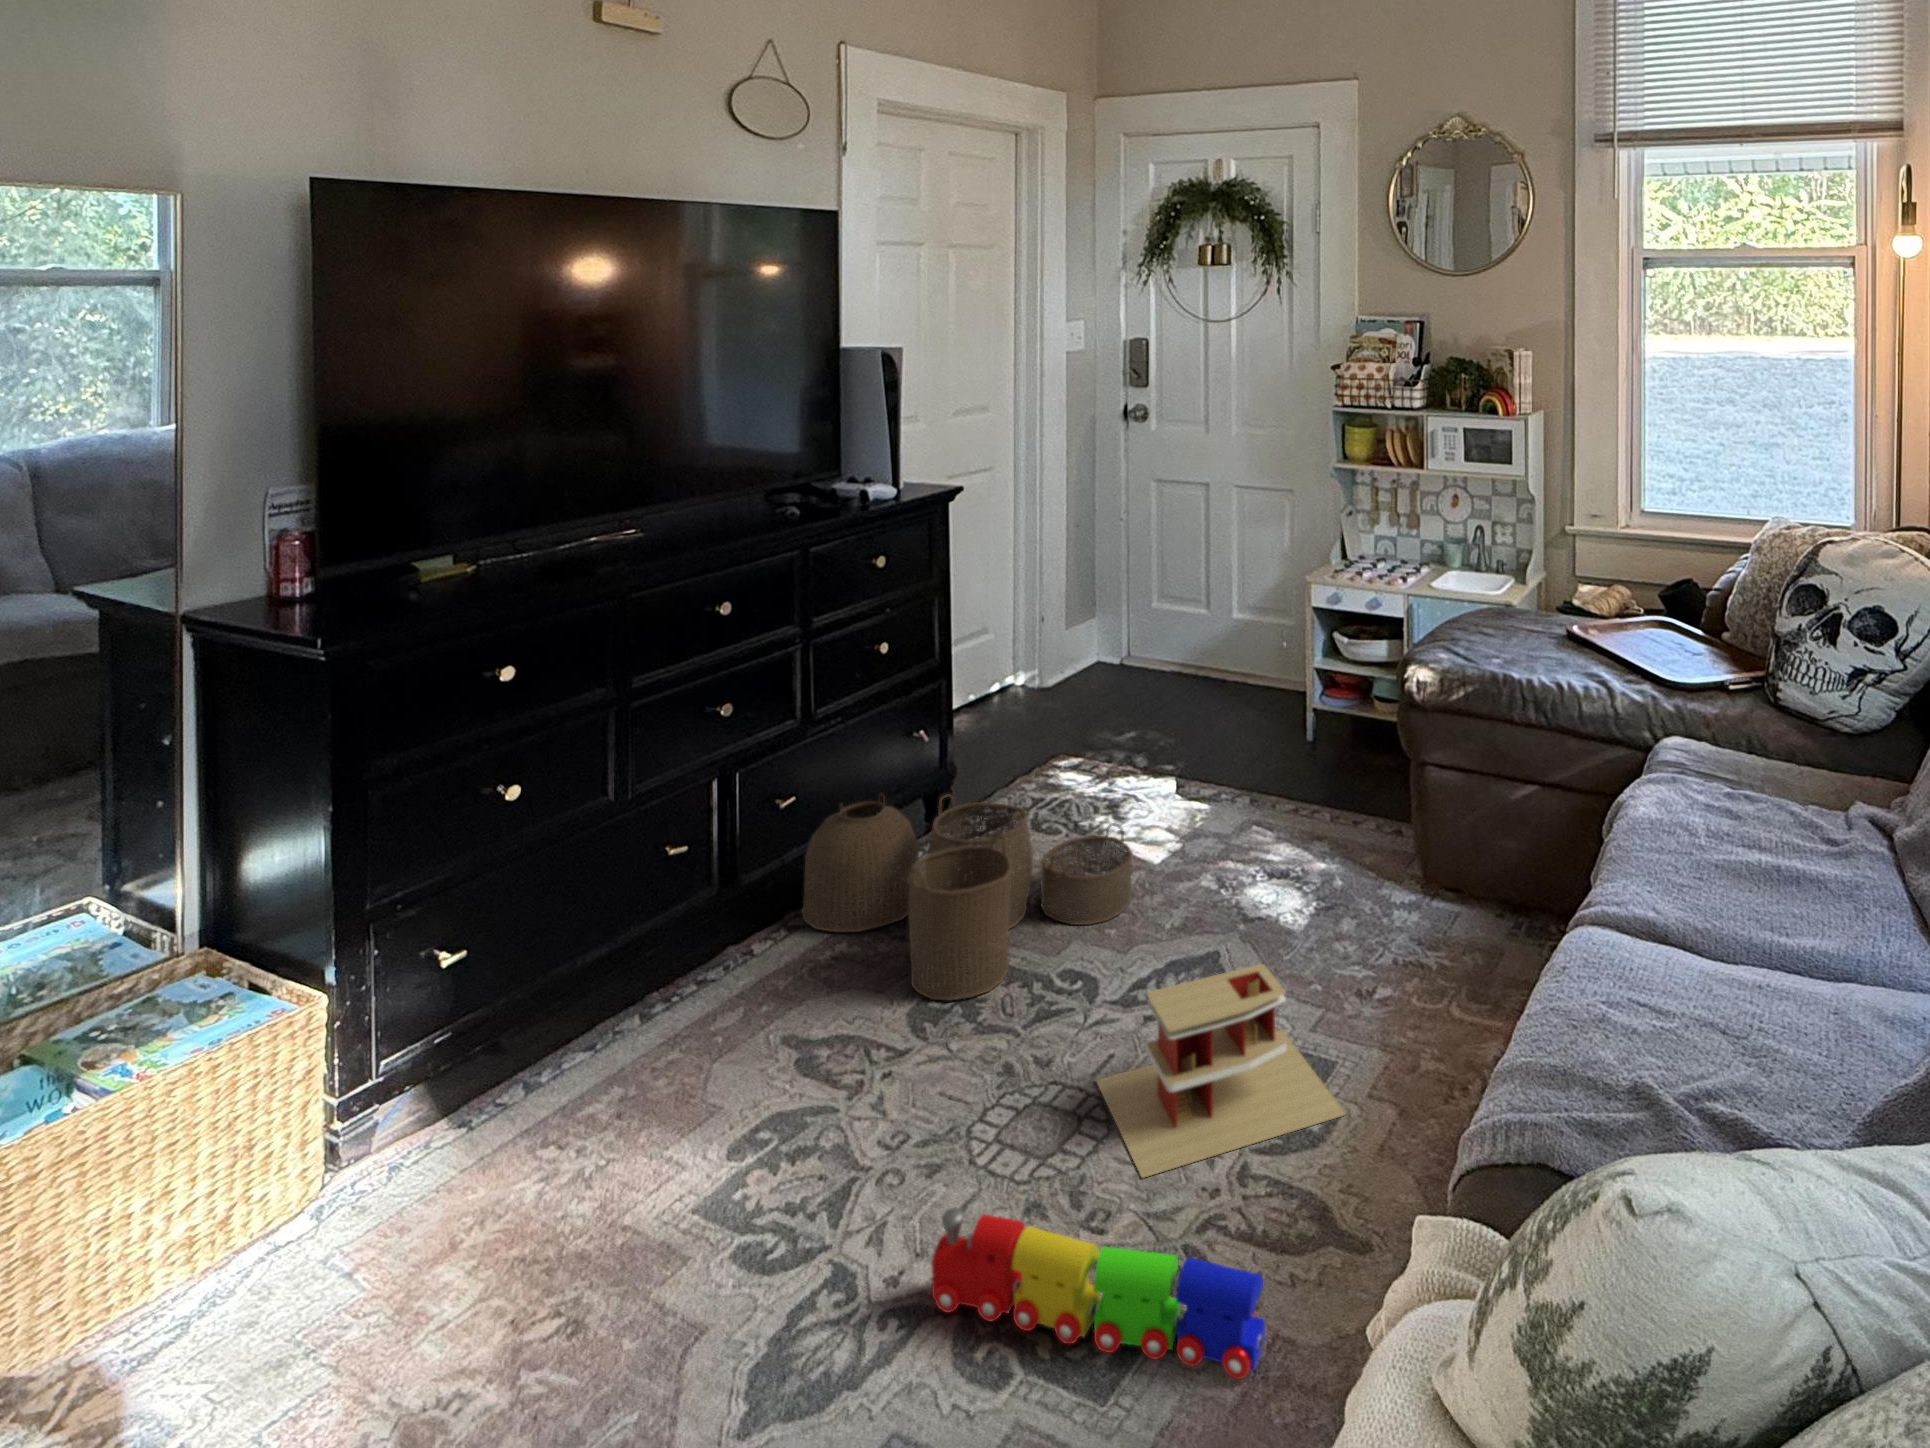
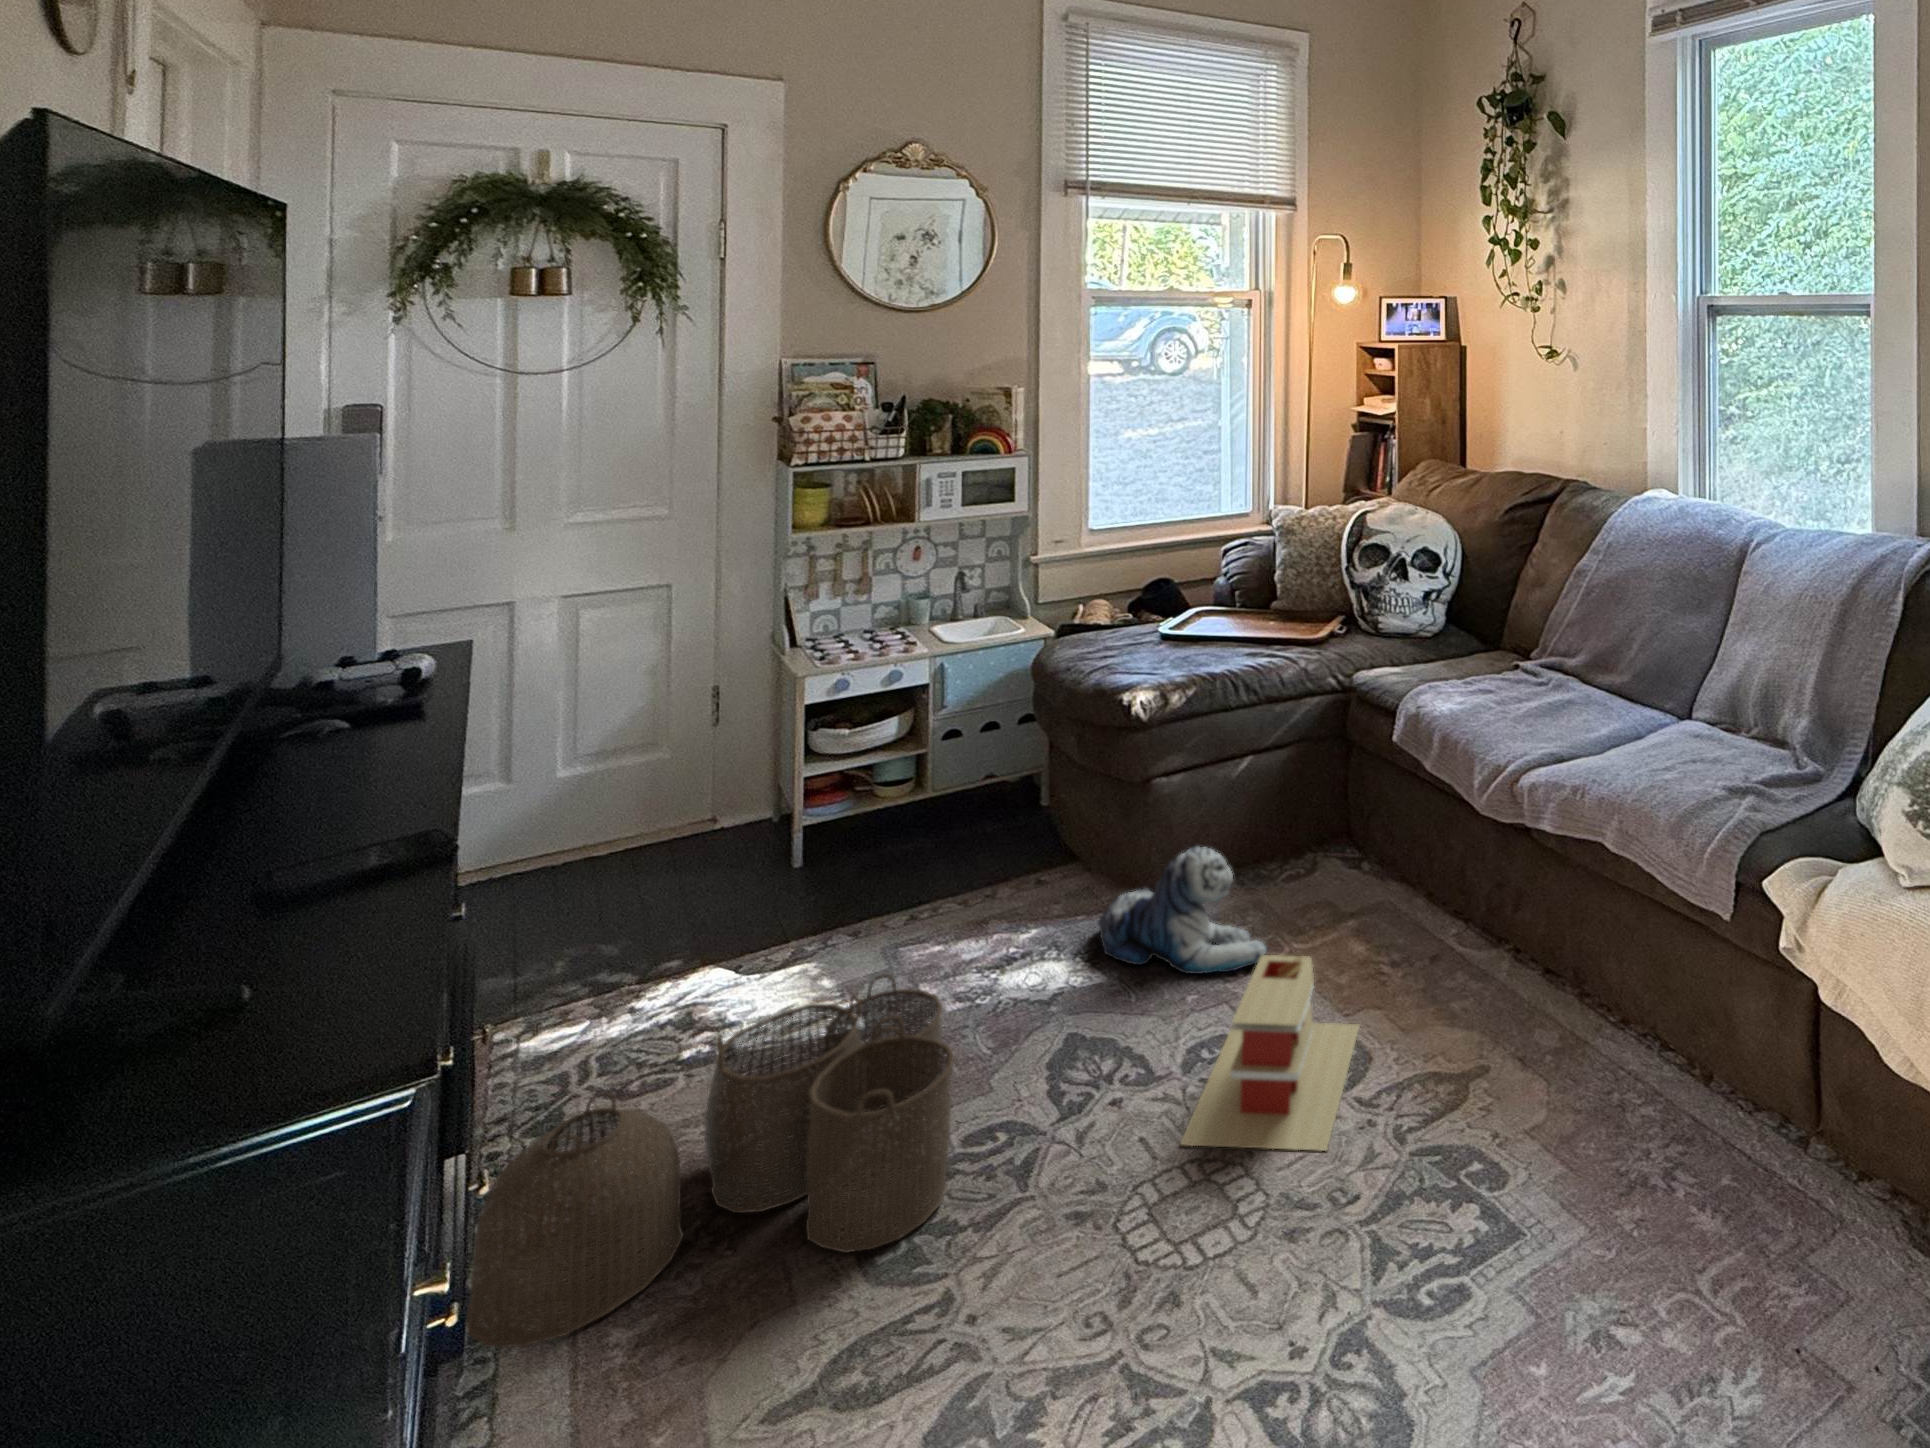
plush toy: none [1301,843,1407,999] -> present [1099,846,1266,974]
toy train: present [932,1208,1265,1379] -> none [1340,1082,1556,1313]

